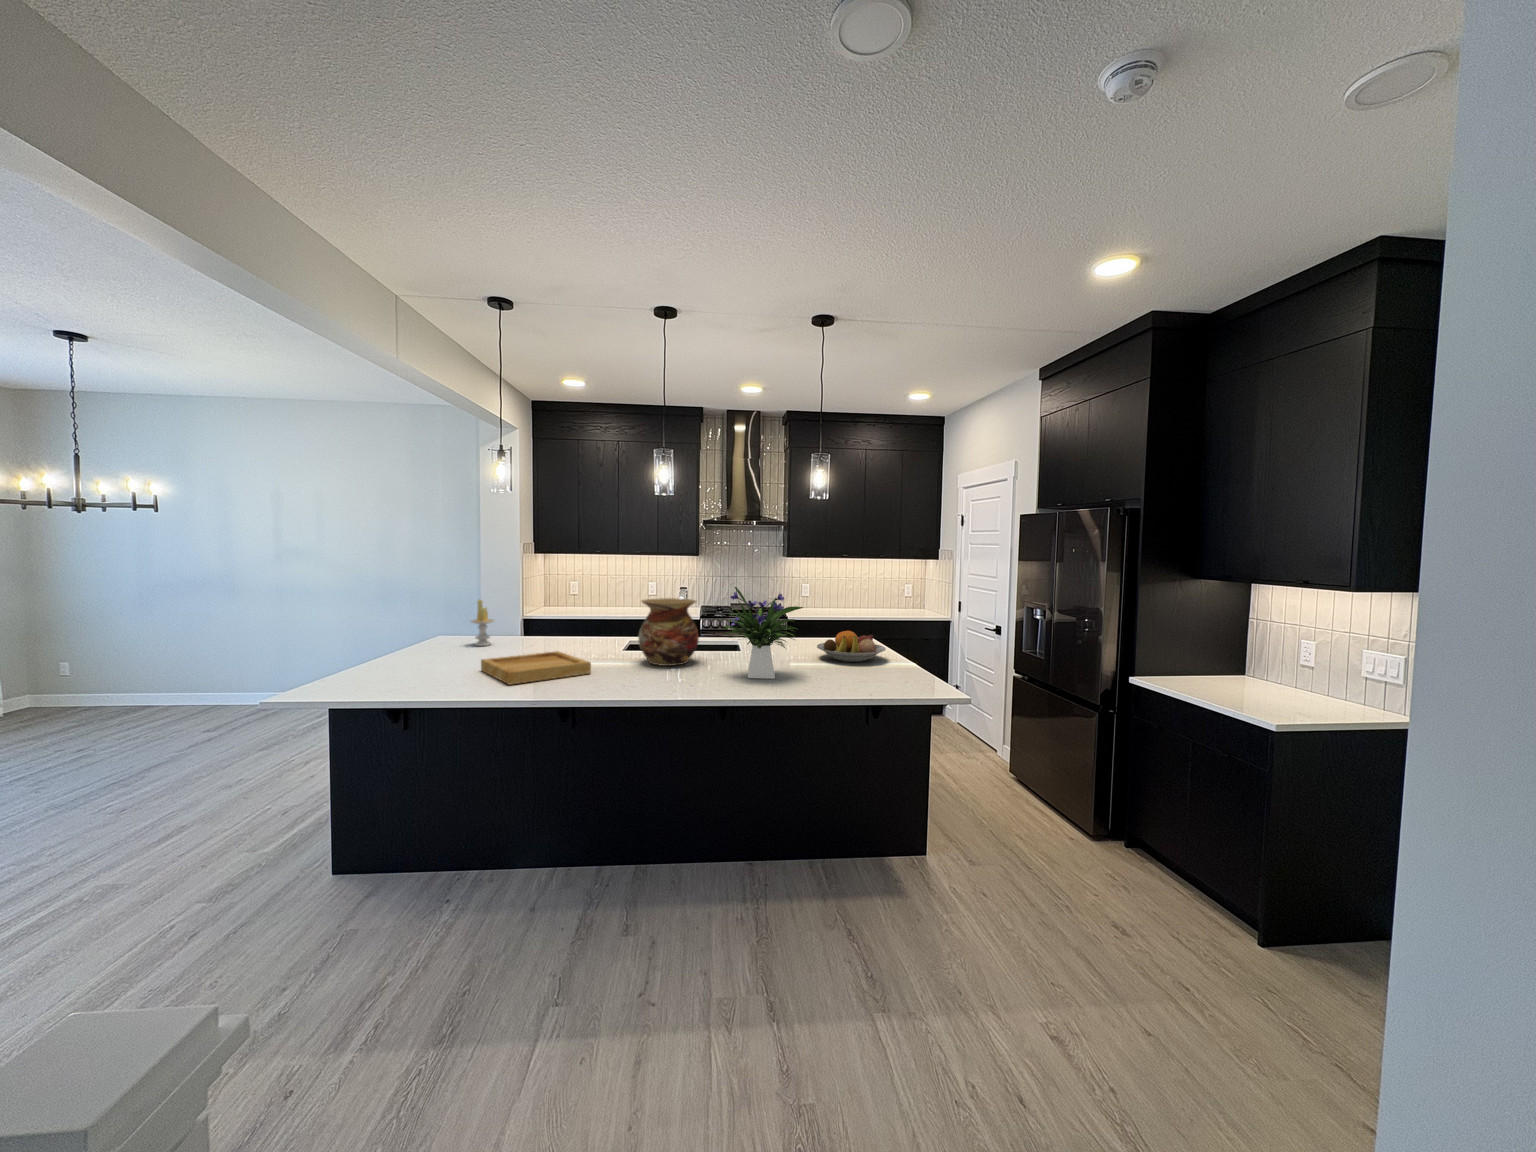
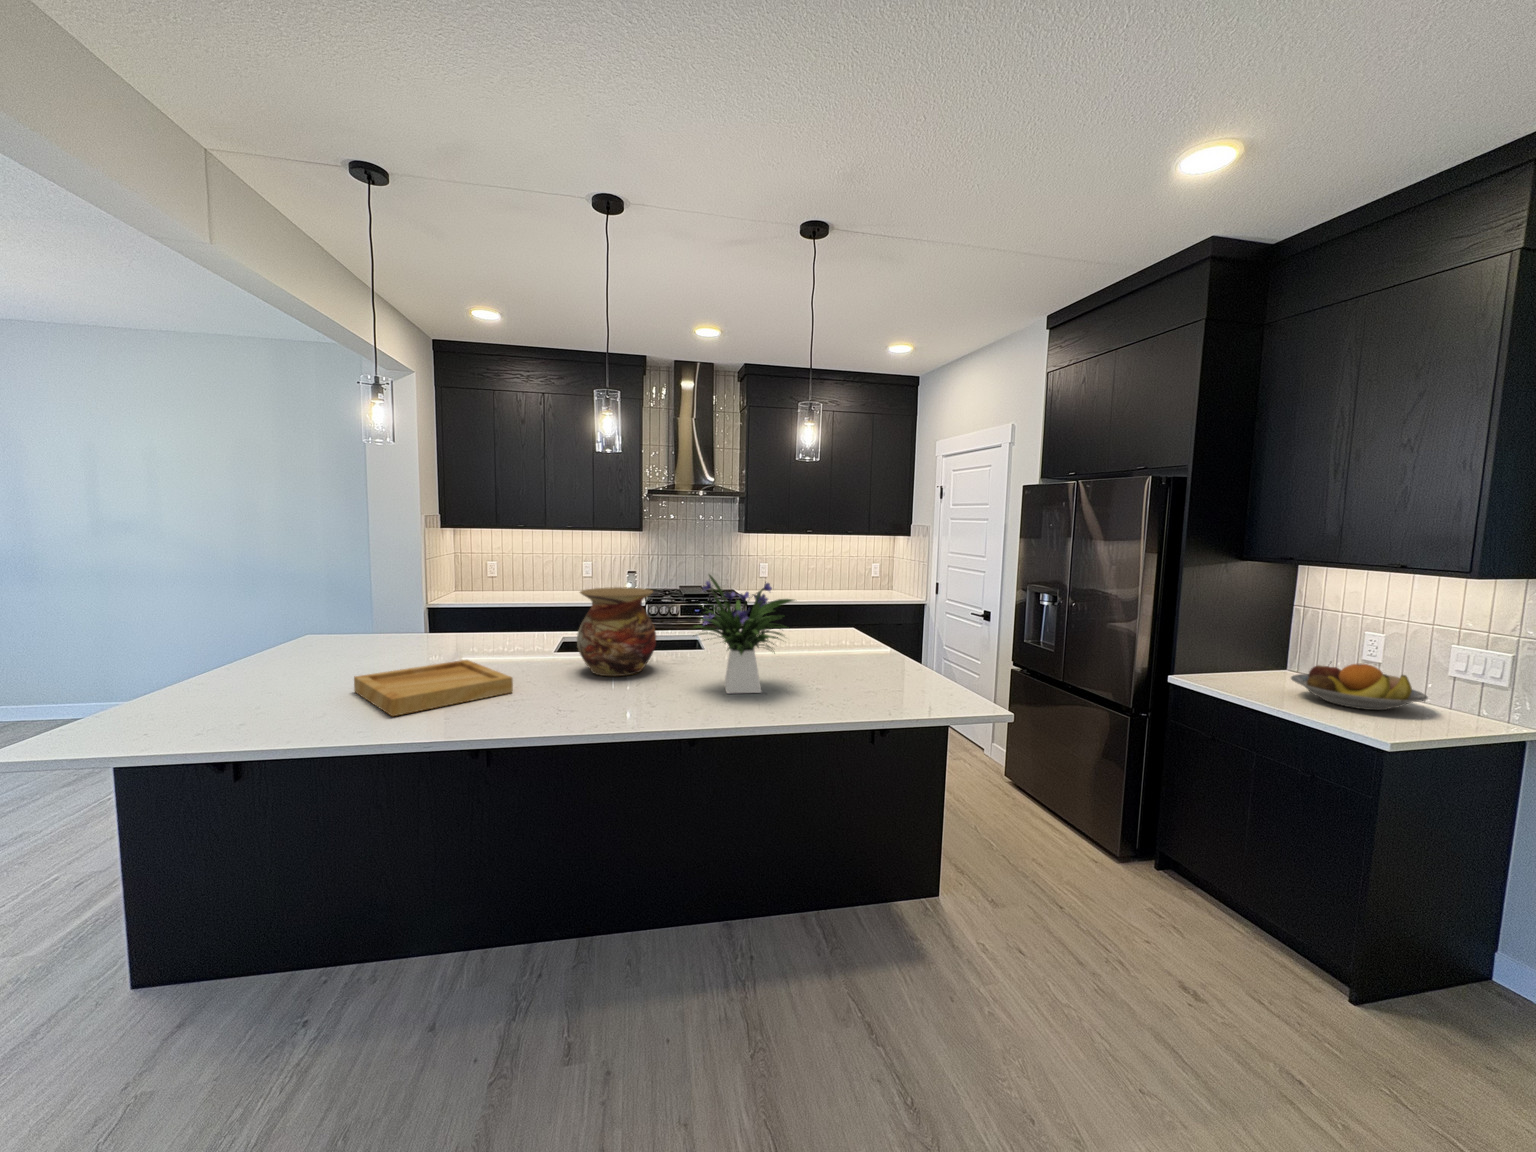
candle: present [471,599,494,646] -> none [345,589,382,651]
fruit bowl: present [817,631,886,662] -> present [1291,664,1428,710]

